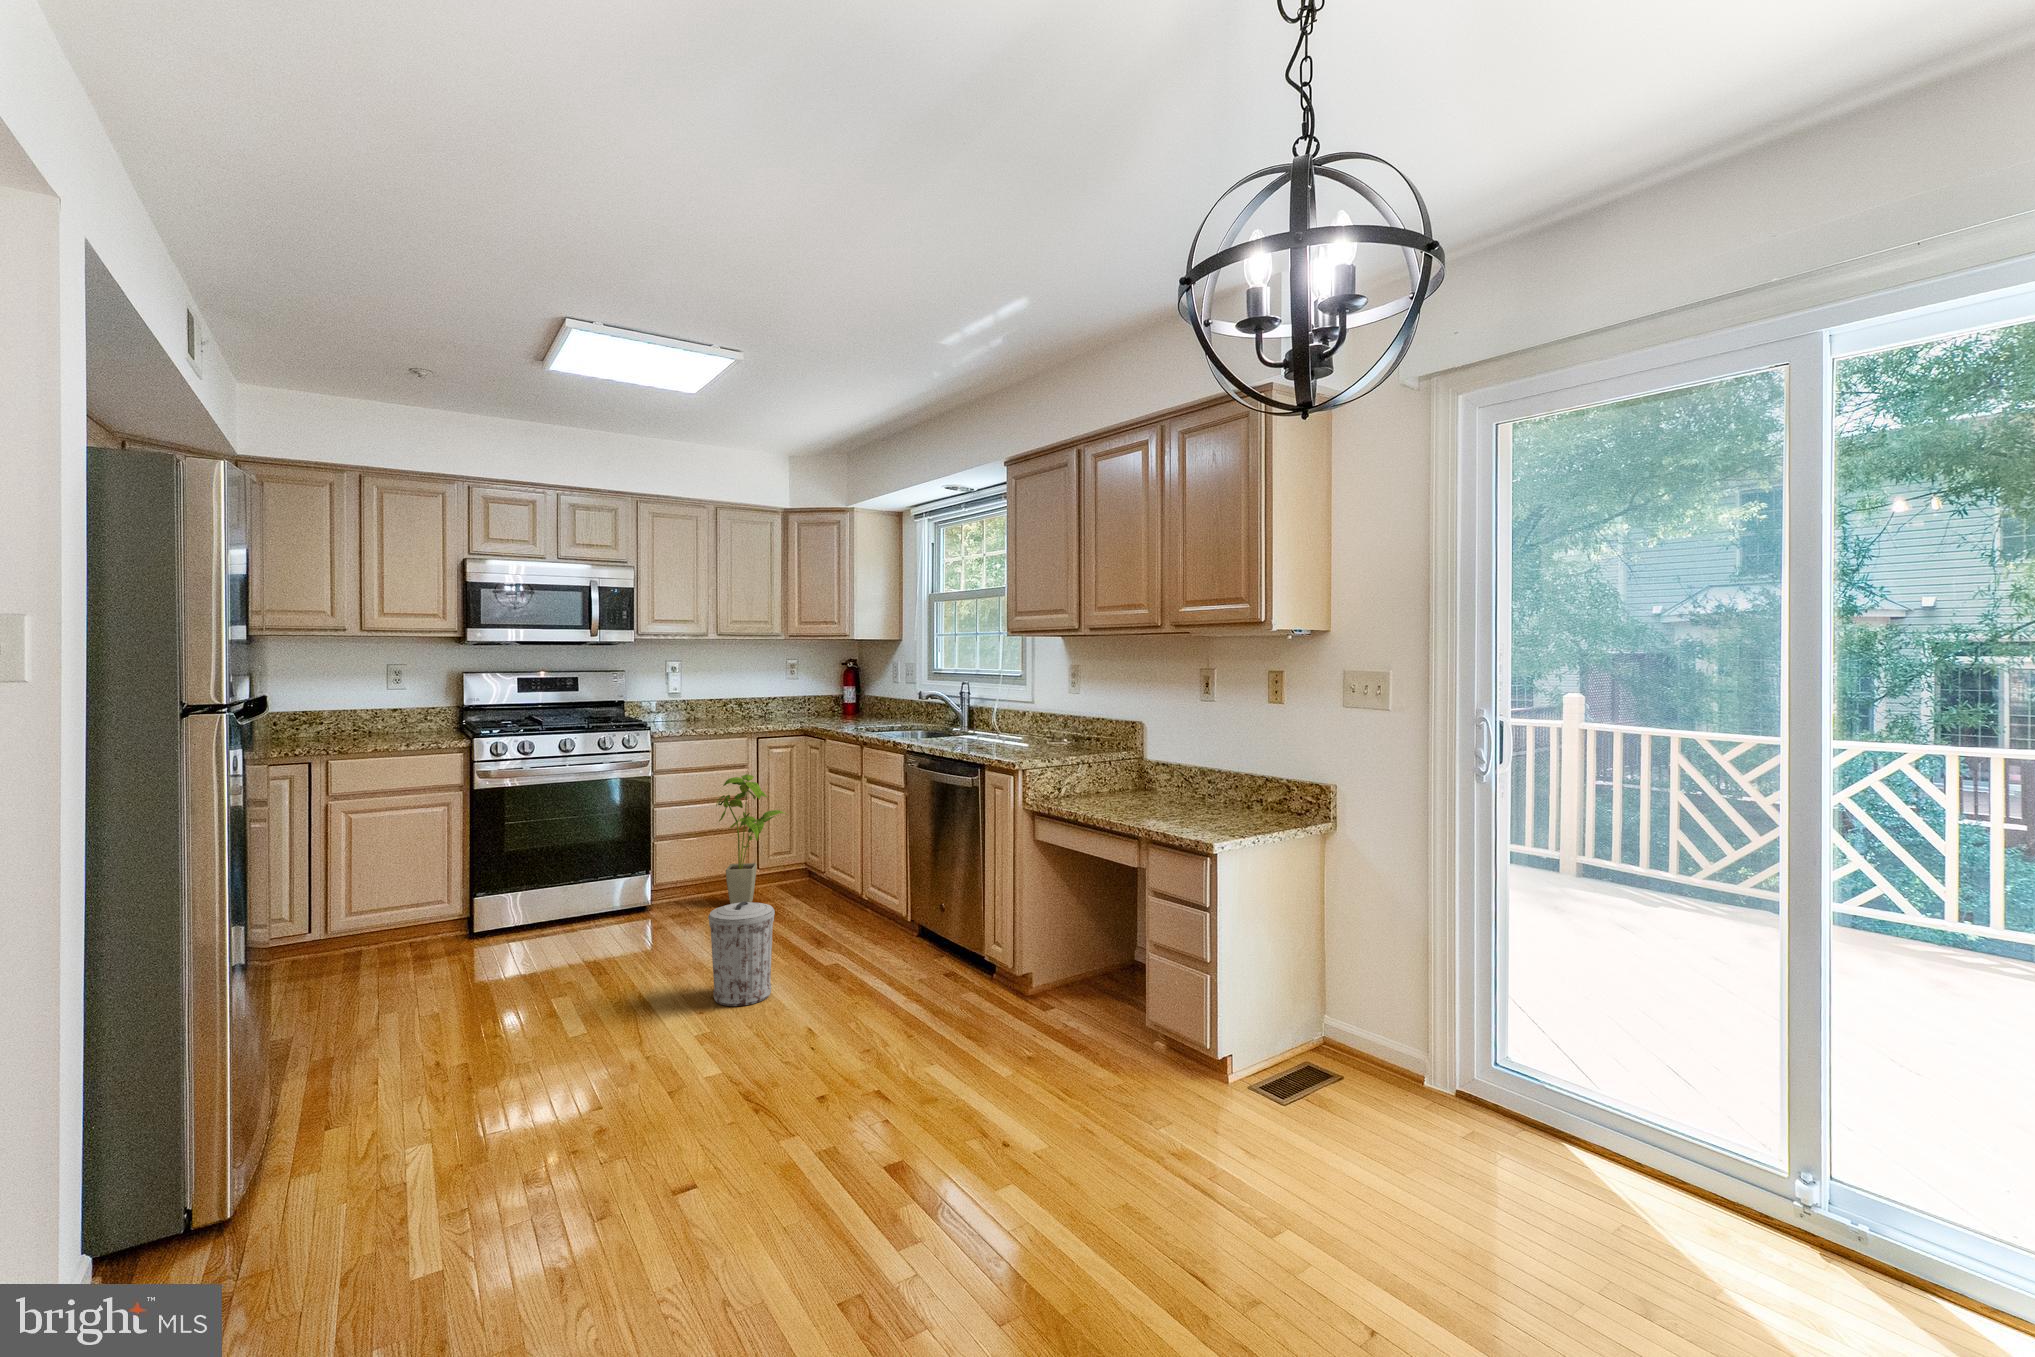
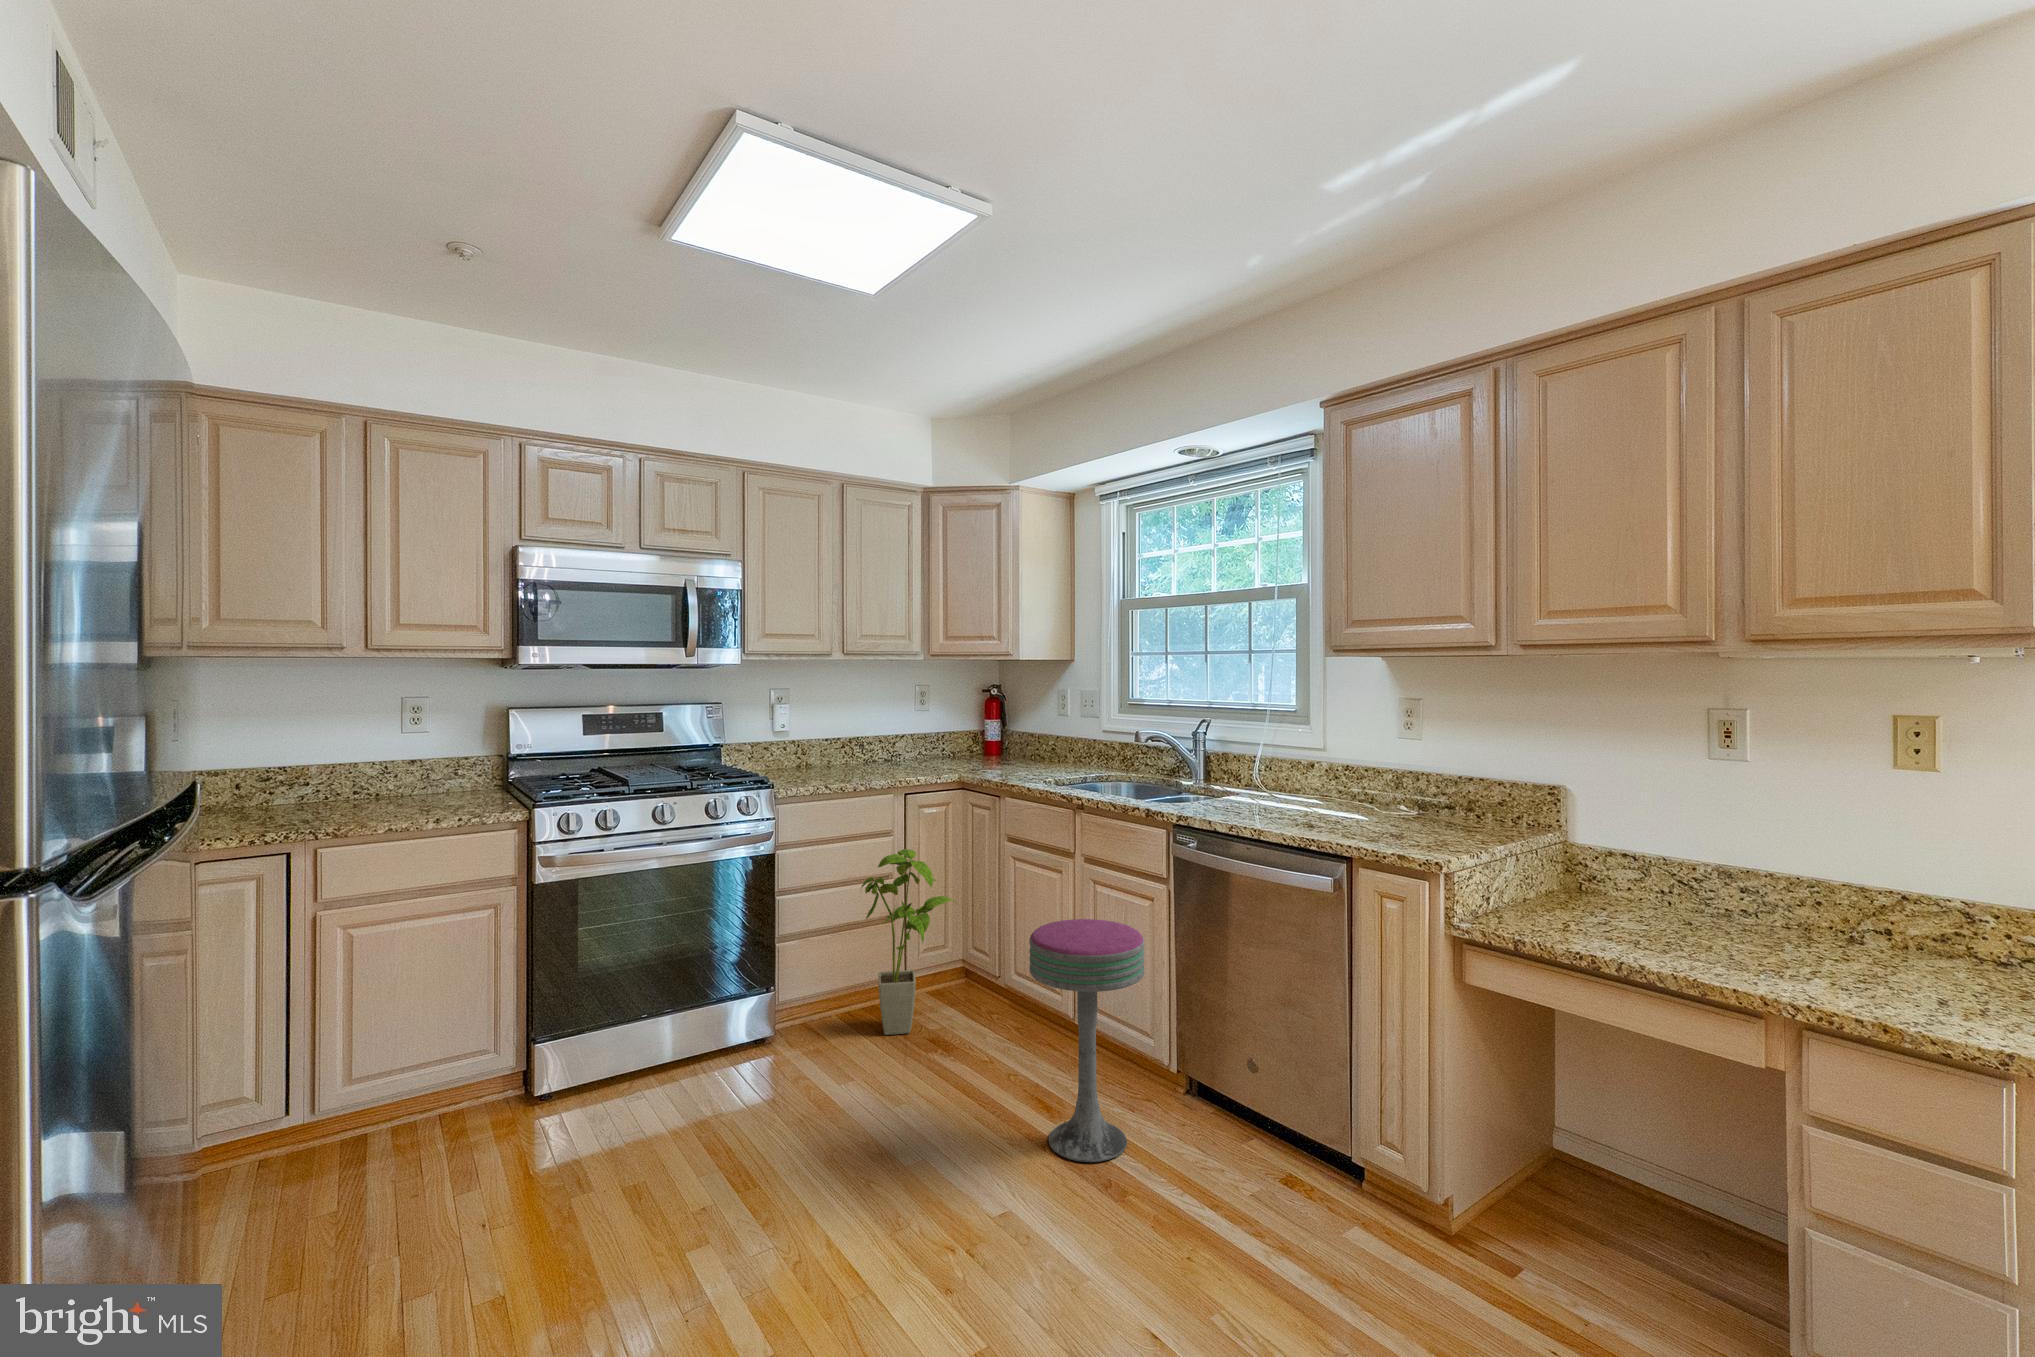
bar stool: none [792,813,870,965] -> present [1029,919,1144,1162]
trash can: present [708,901,775,1006] -> none [947,1083,1049,1272]

